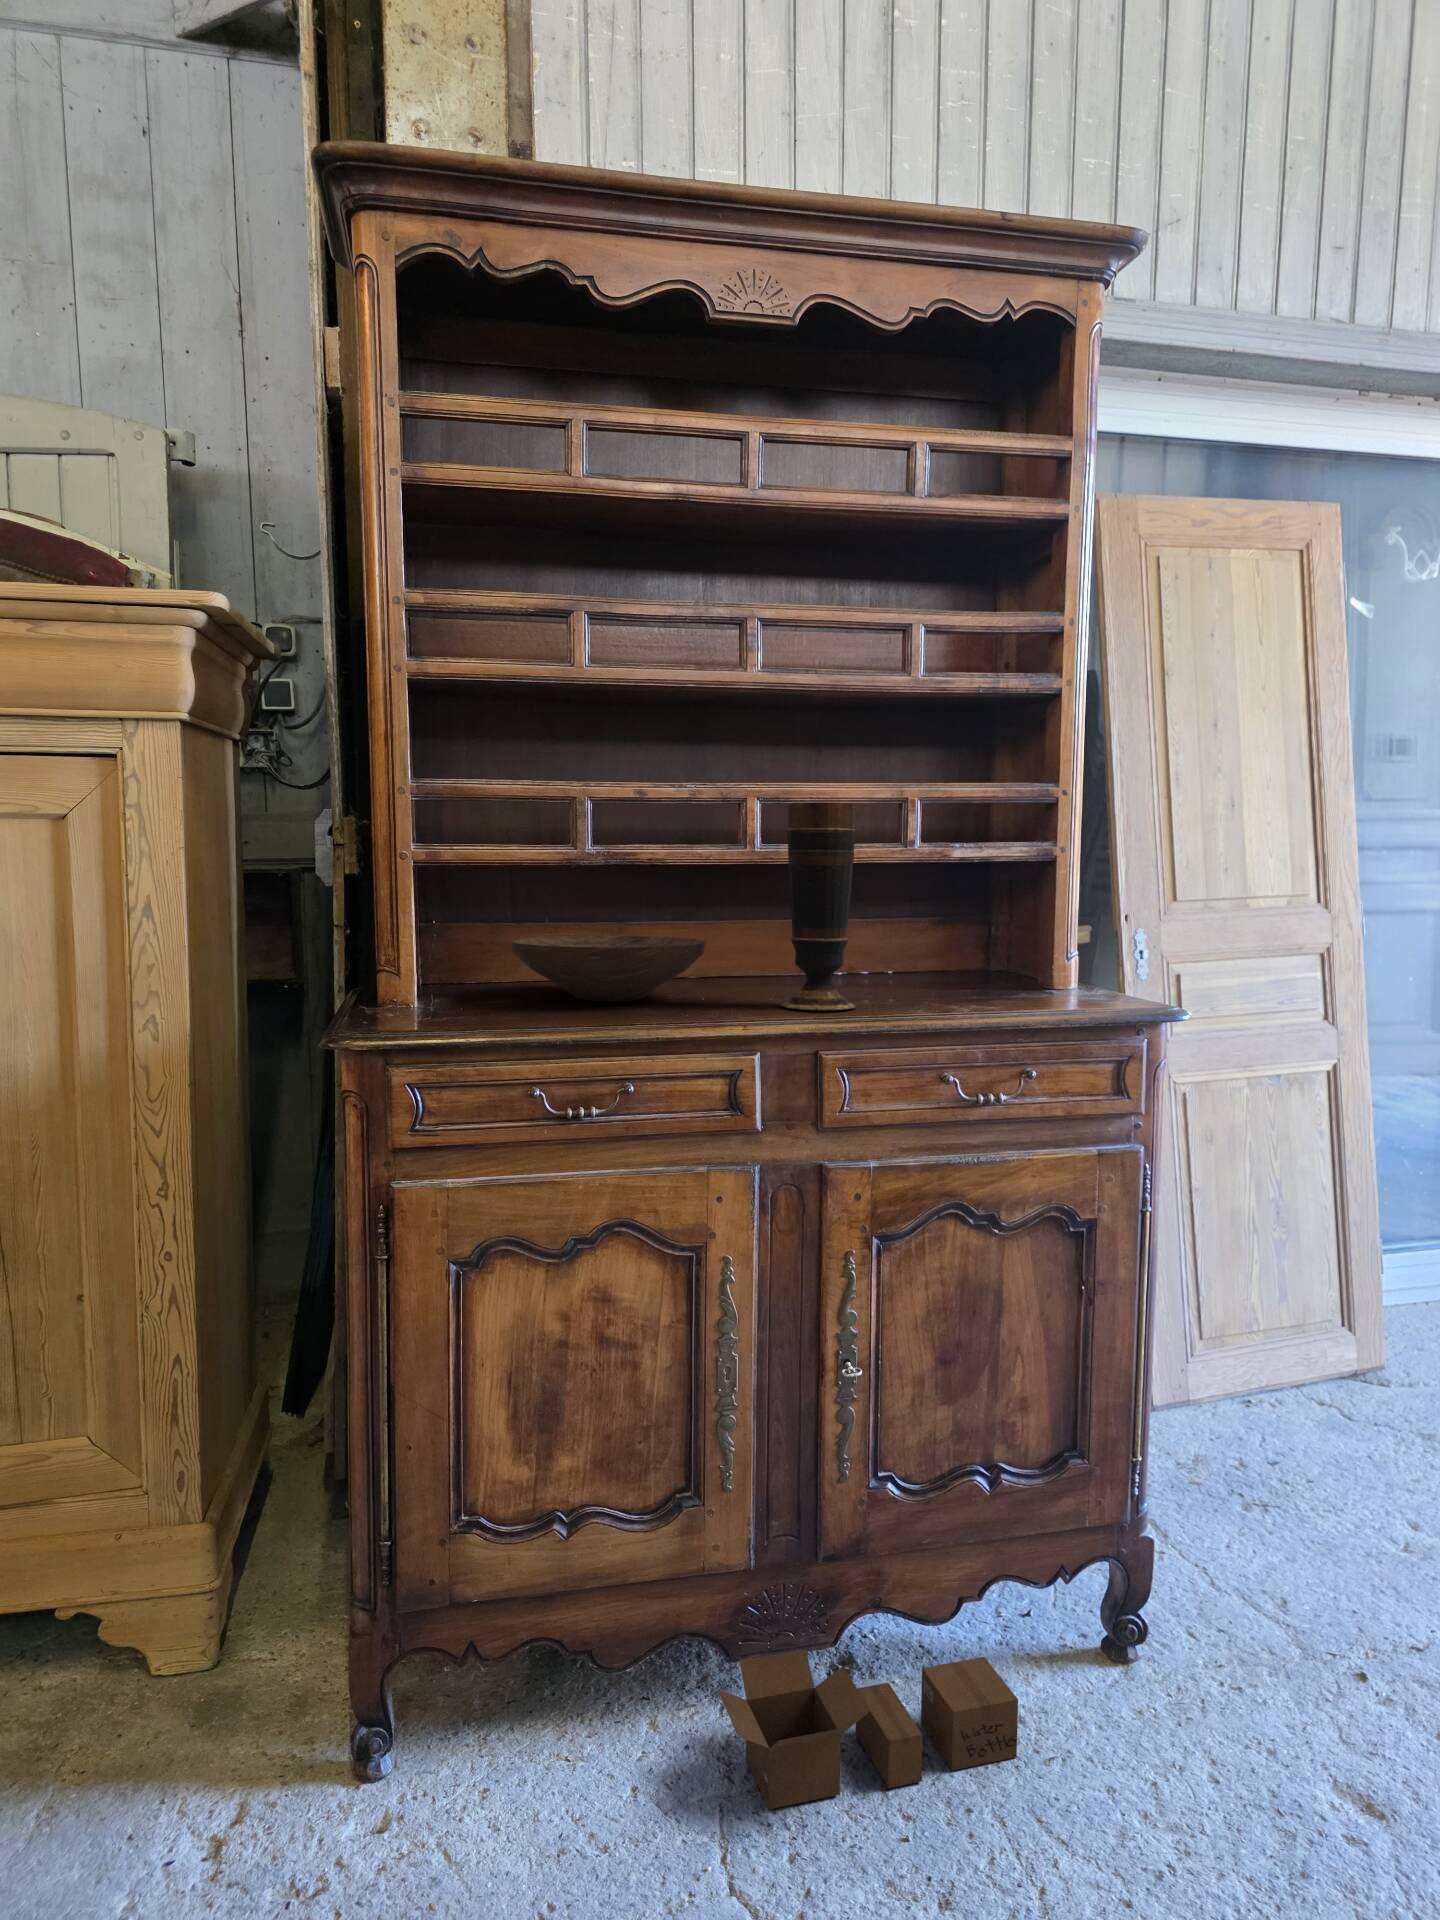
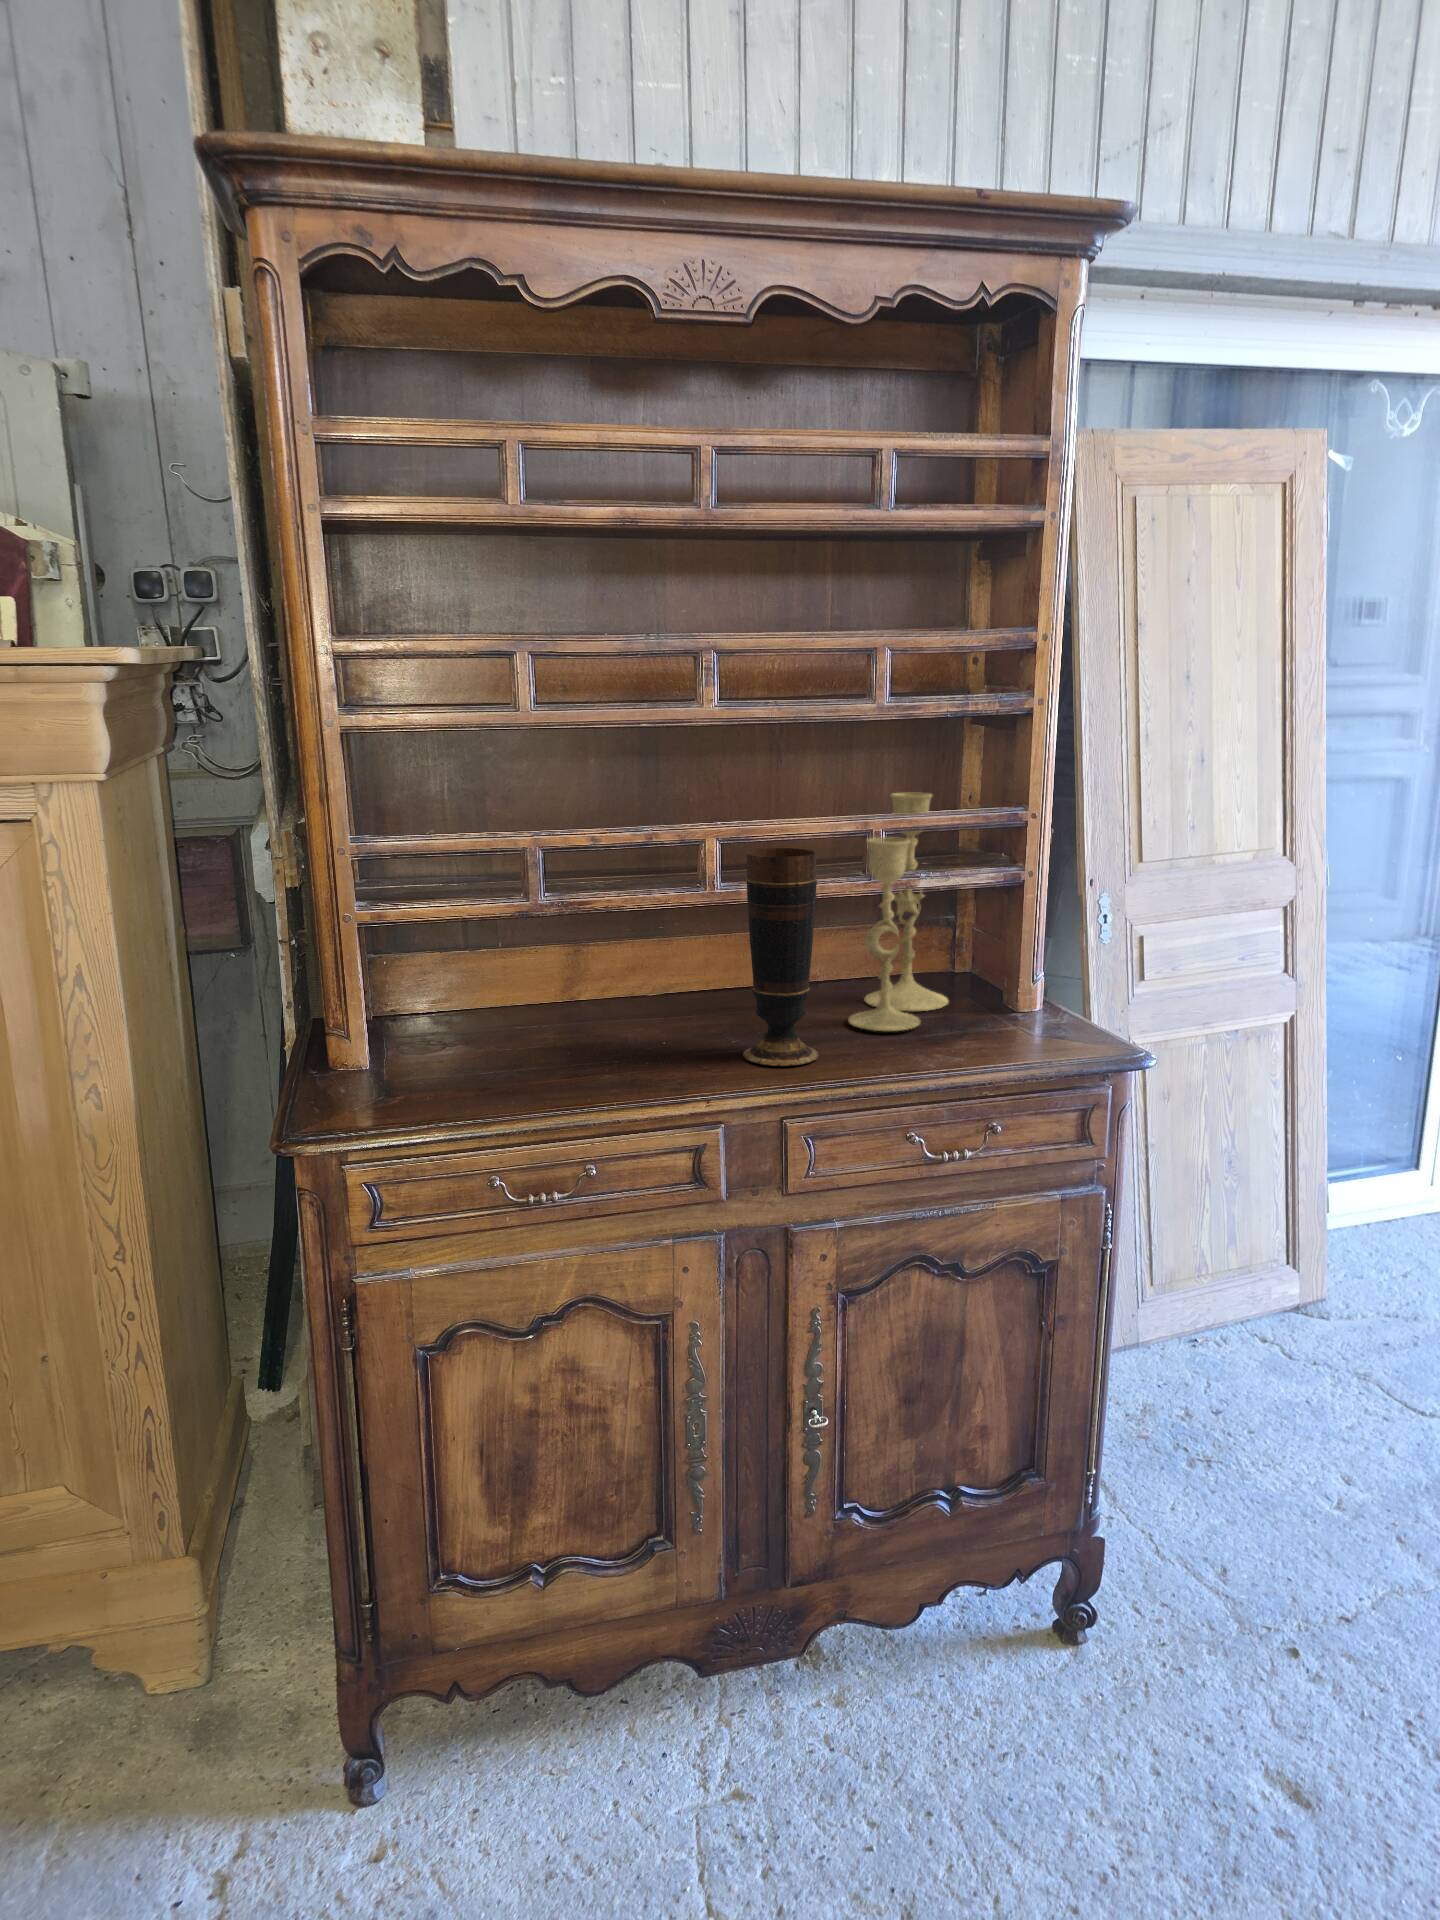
candlestick: none [885,779,985,996] -> present [848,792,948,1031]
wooden bowl: present [511,936,706,1001] -> none [466,966,666,1054]
cardboard box: present [717,1649,1018,1809] -> none [692,1658,975,1823]

